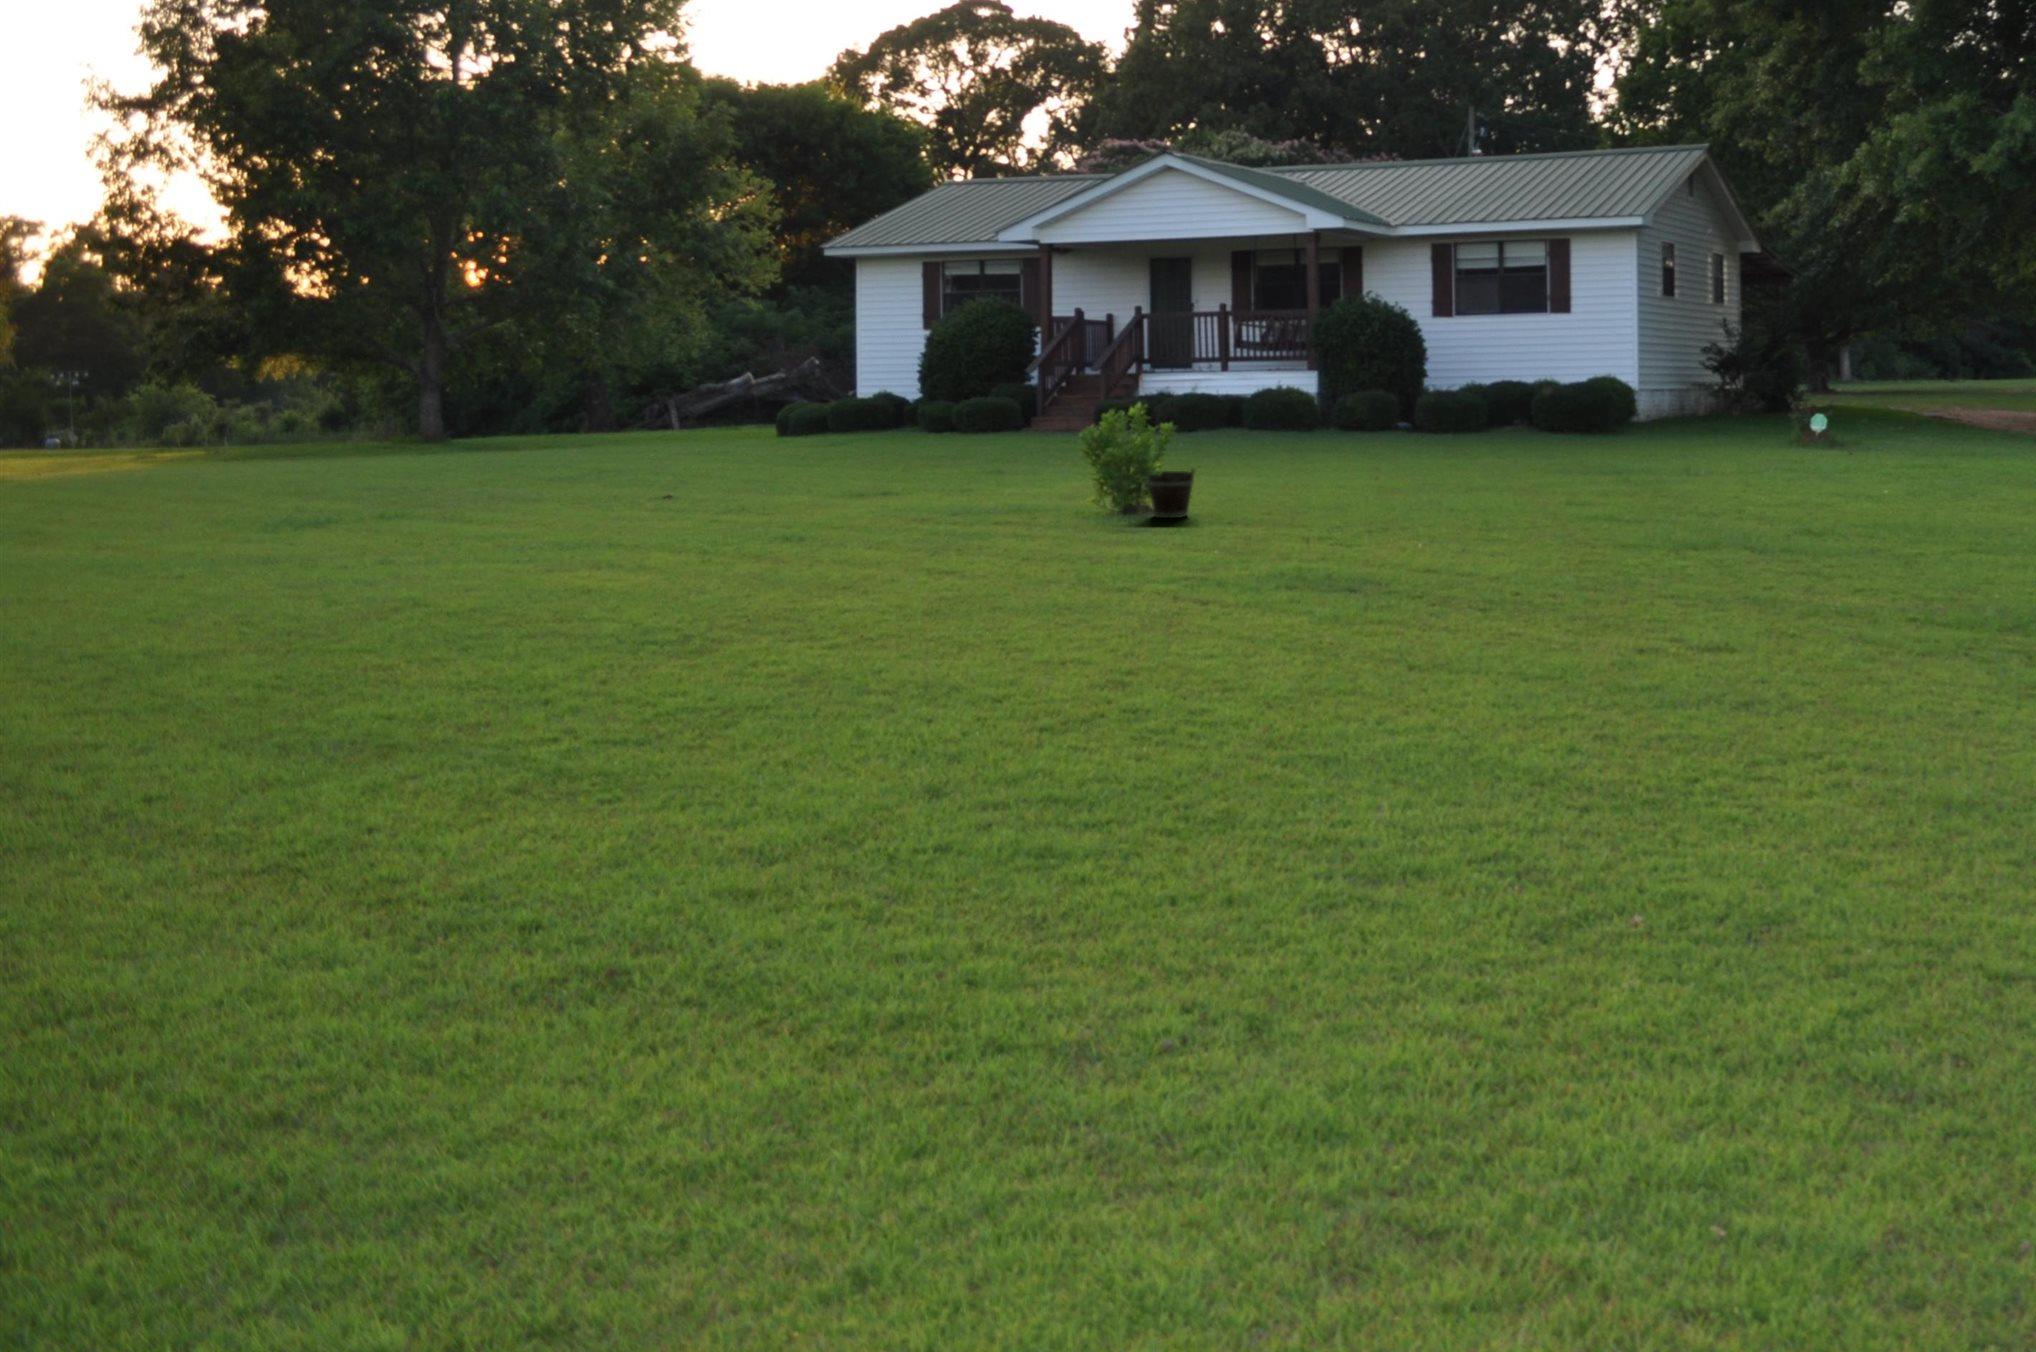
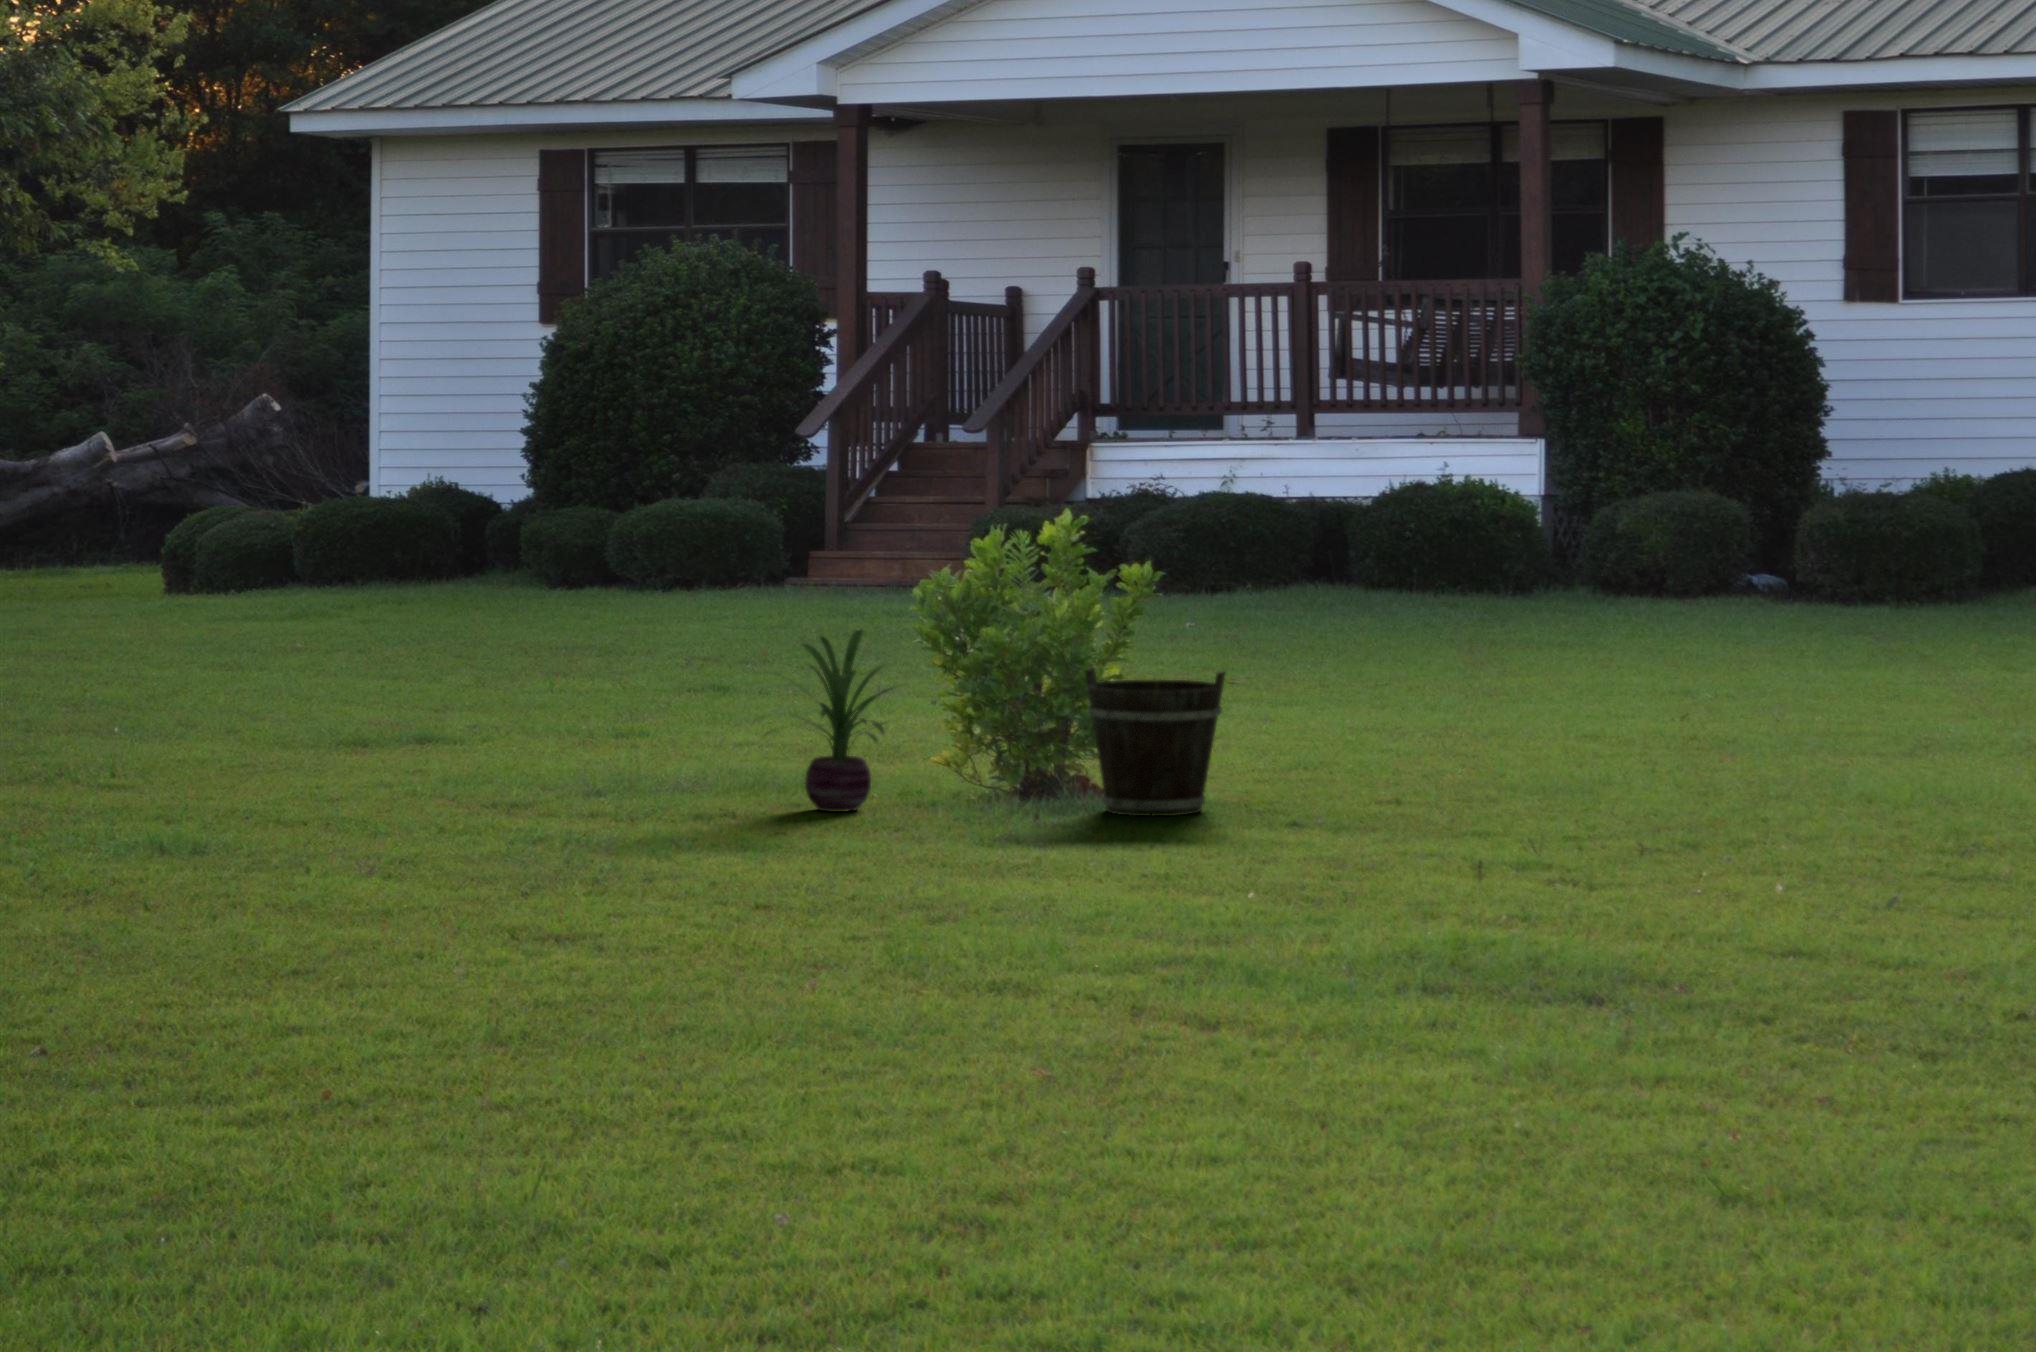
decorative plant: none [1028,456,1099,519] -> present [762,630,892,812]

